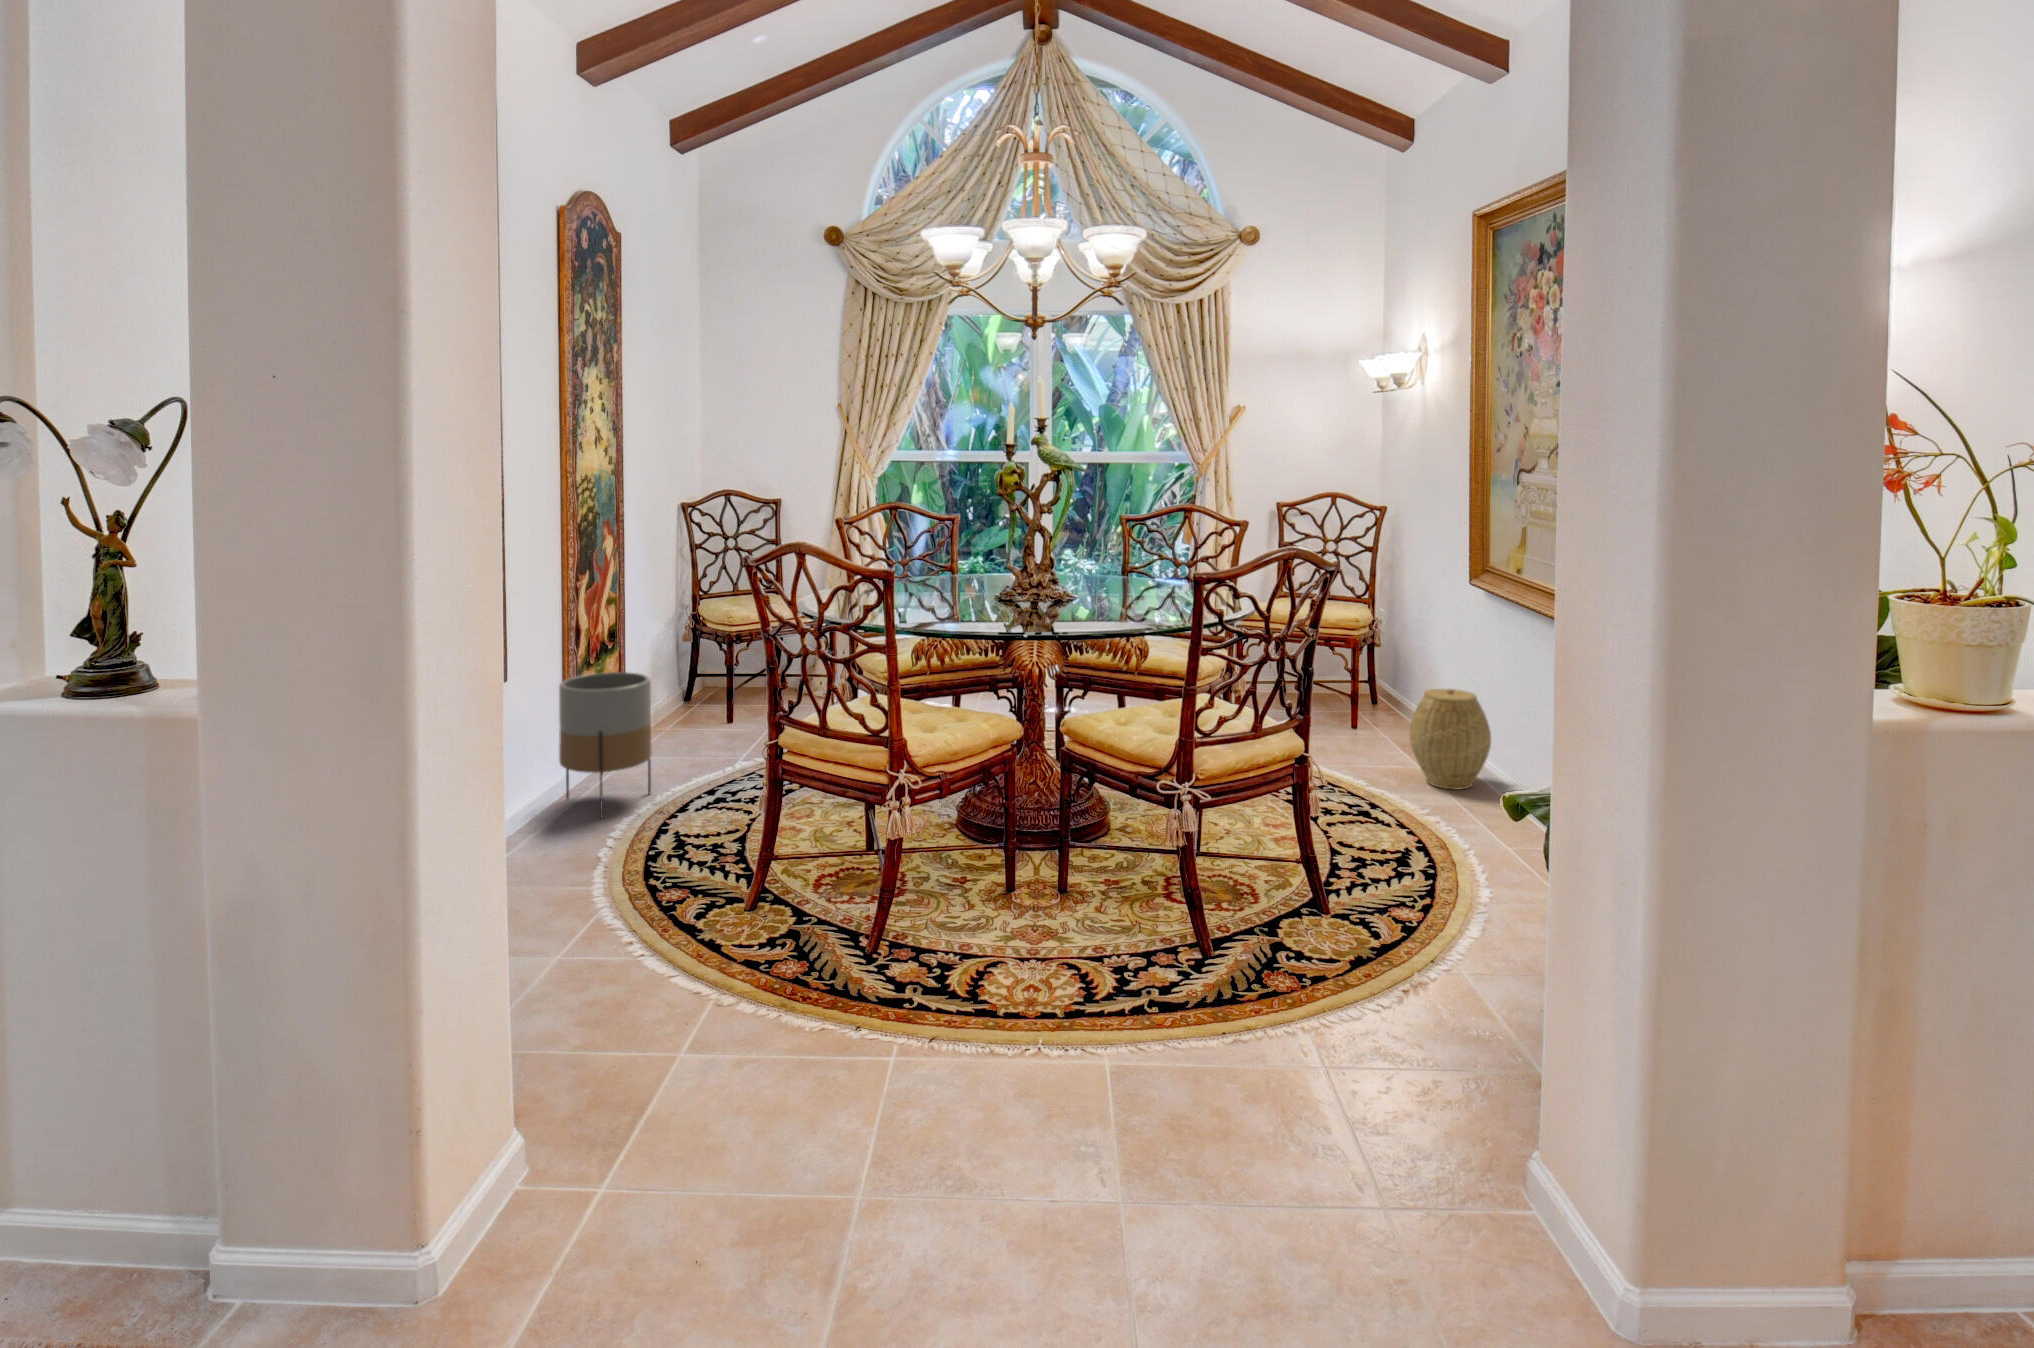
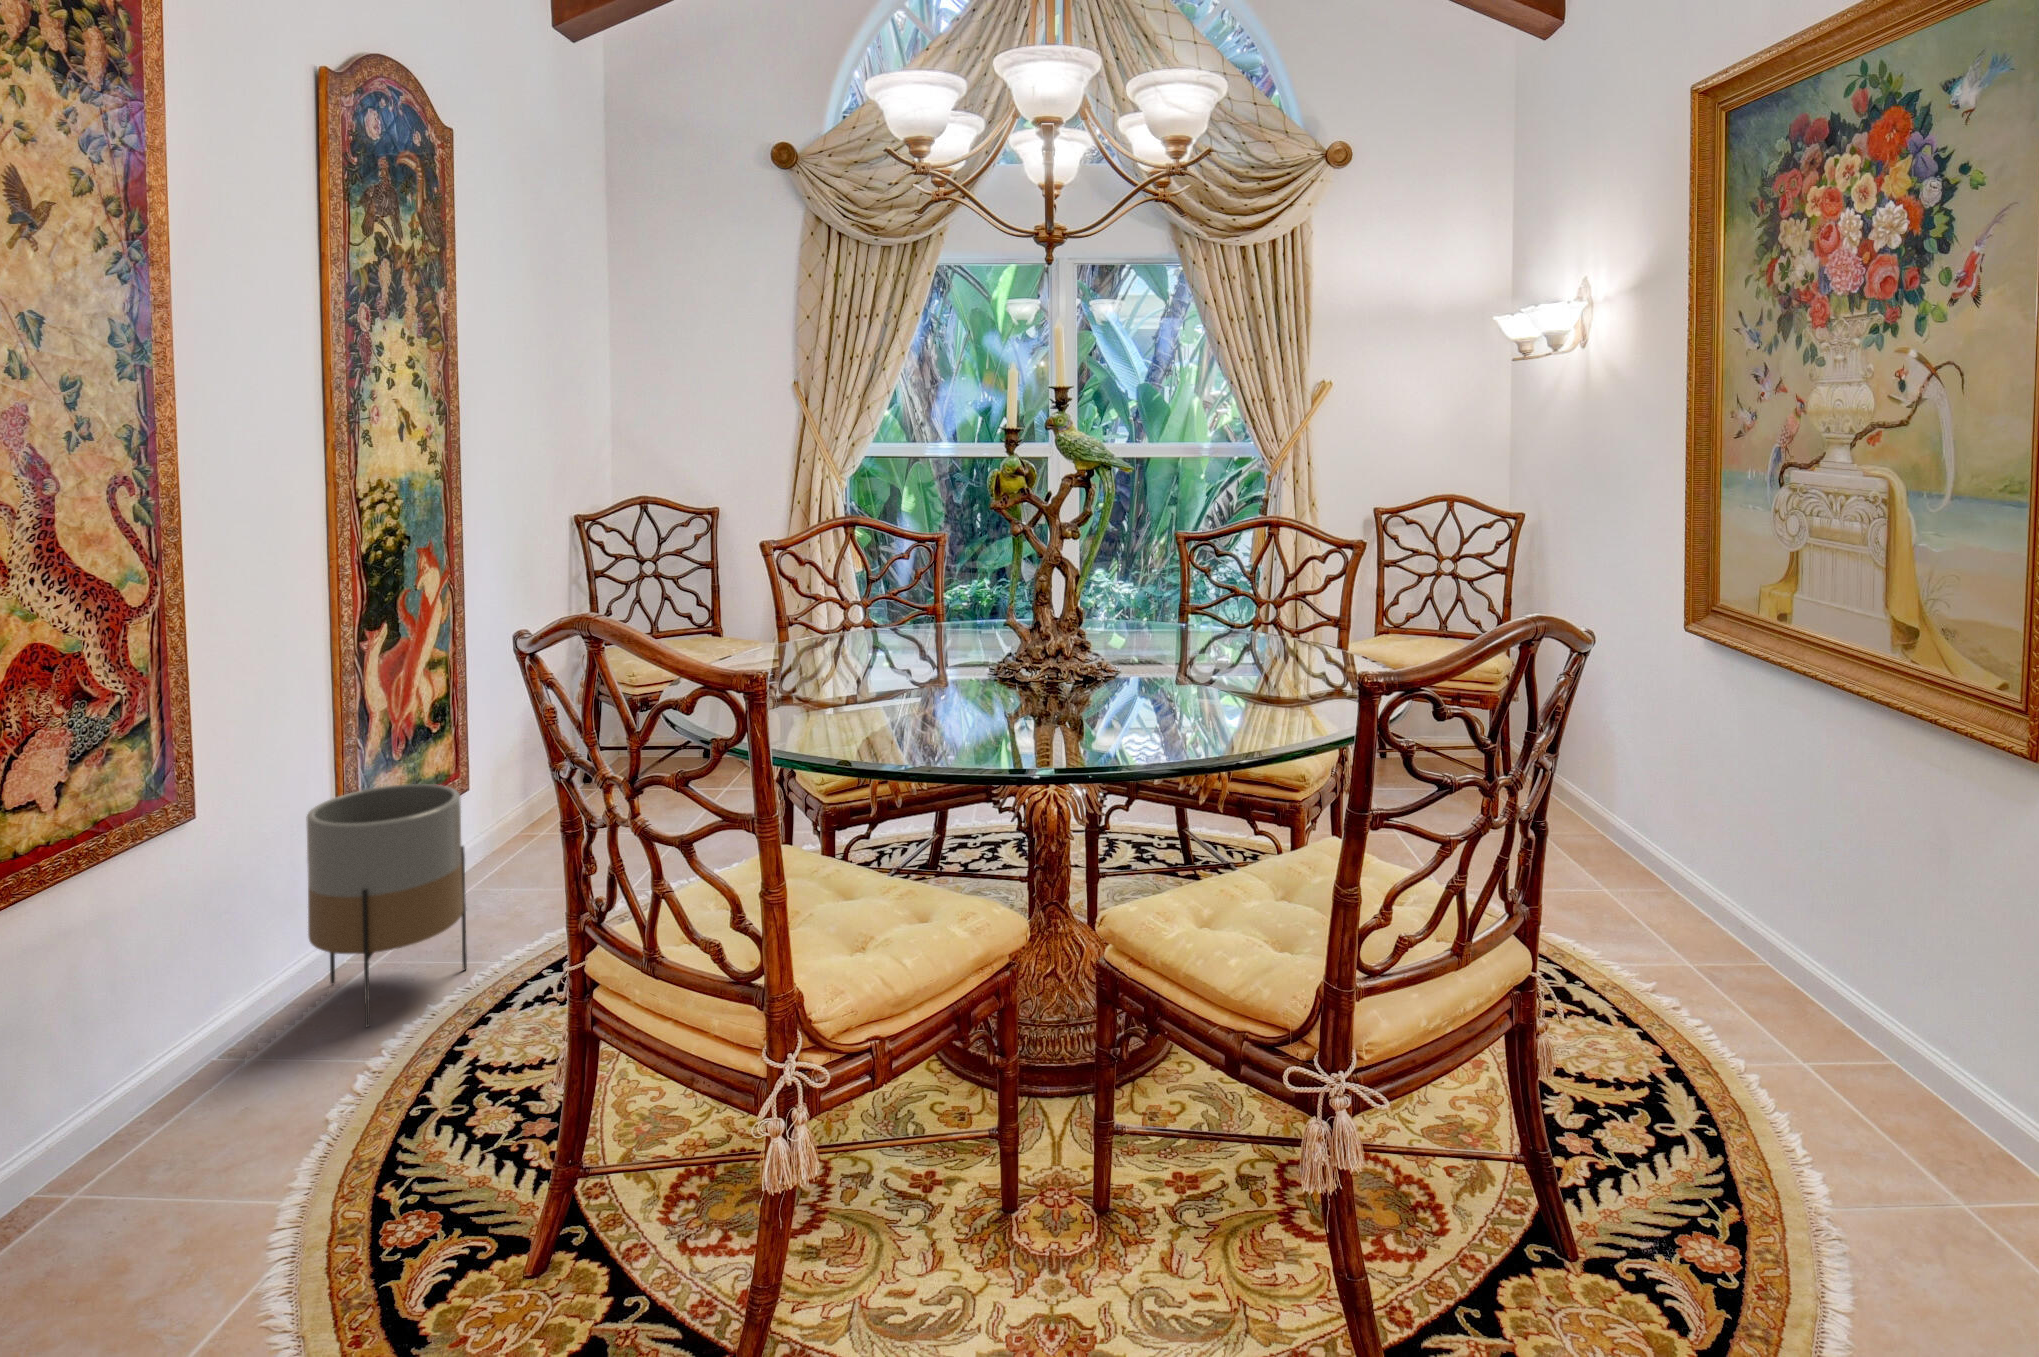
woven basket: present [1410,689,1491,790] -> none [1606,789,1733,945]

